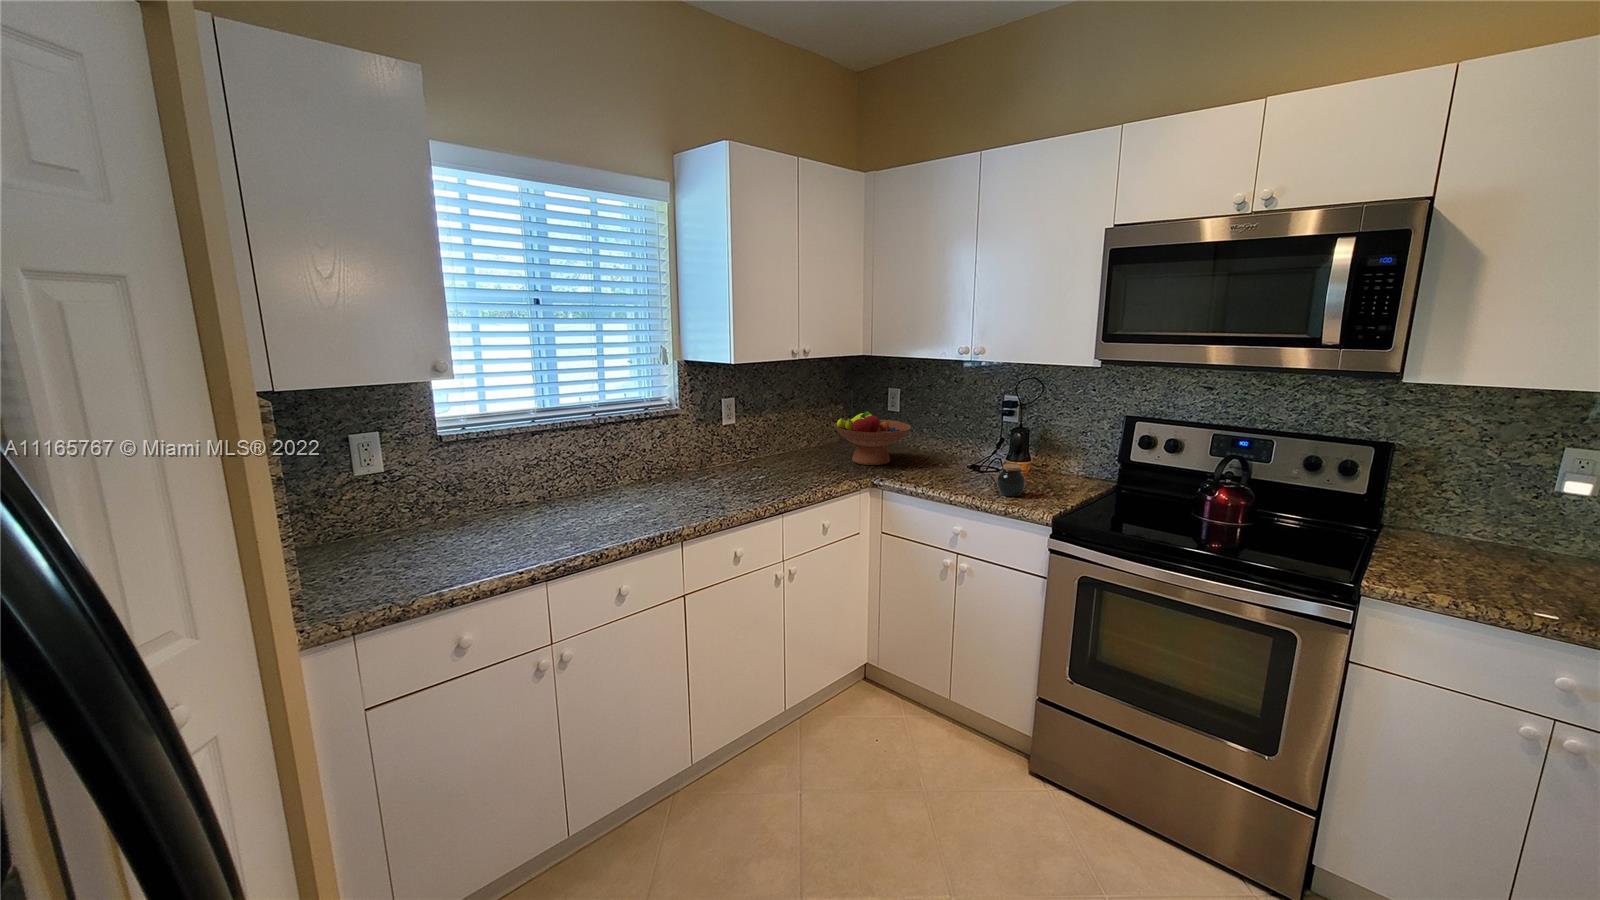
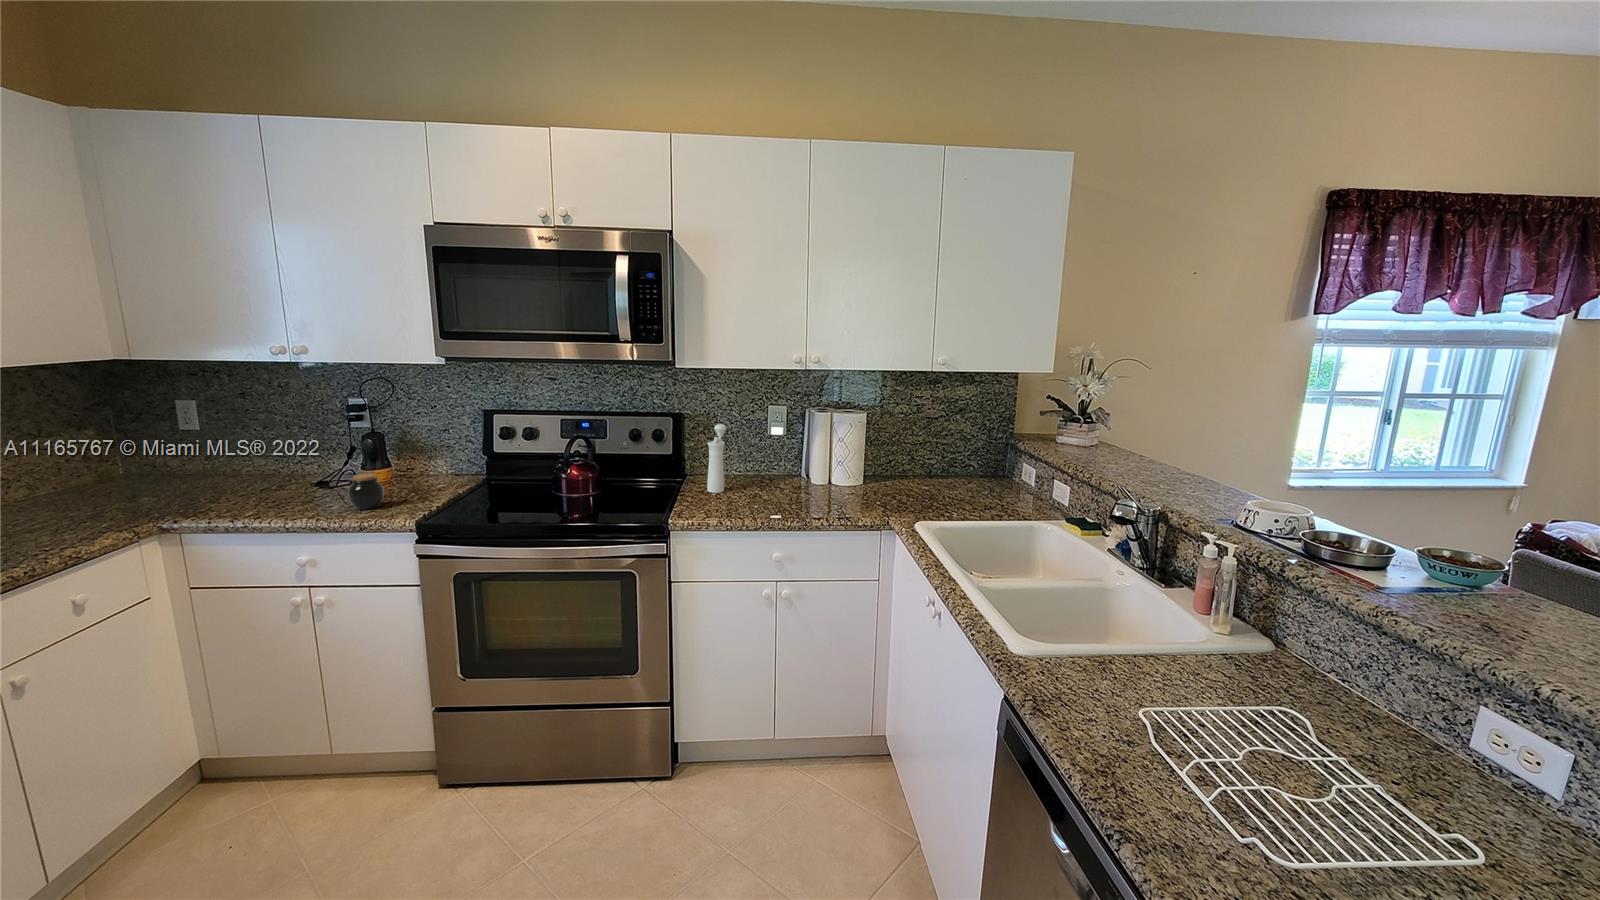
fruit bowl: present [834,412,911,465] -> none [73,434,217,506]
pepper mill: none [1424,465,1474,560] -> present [707,424,726,493]

